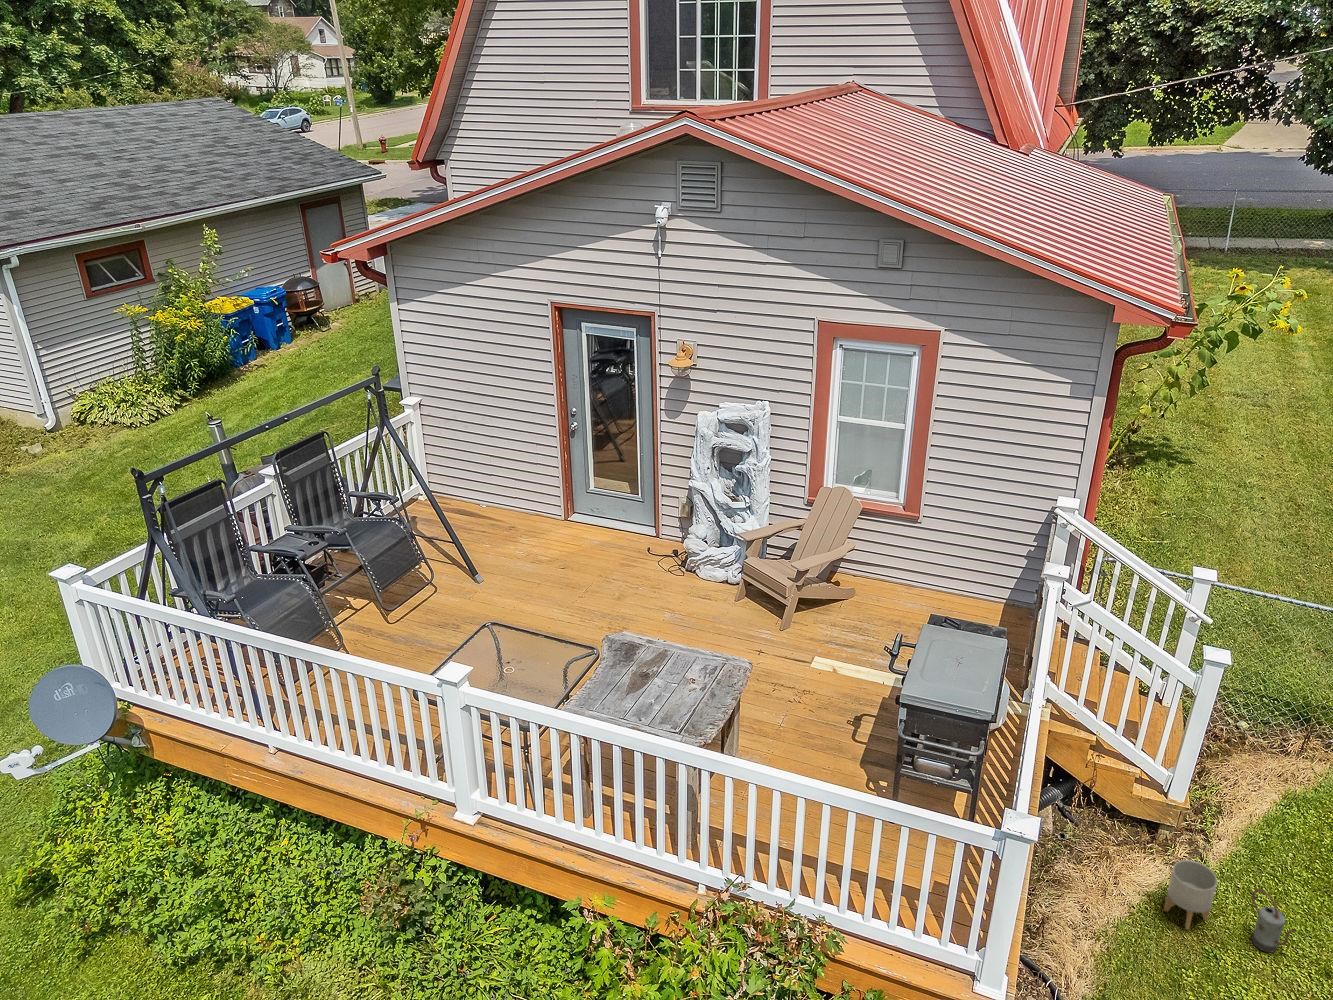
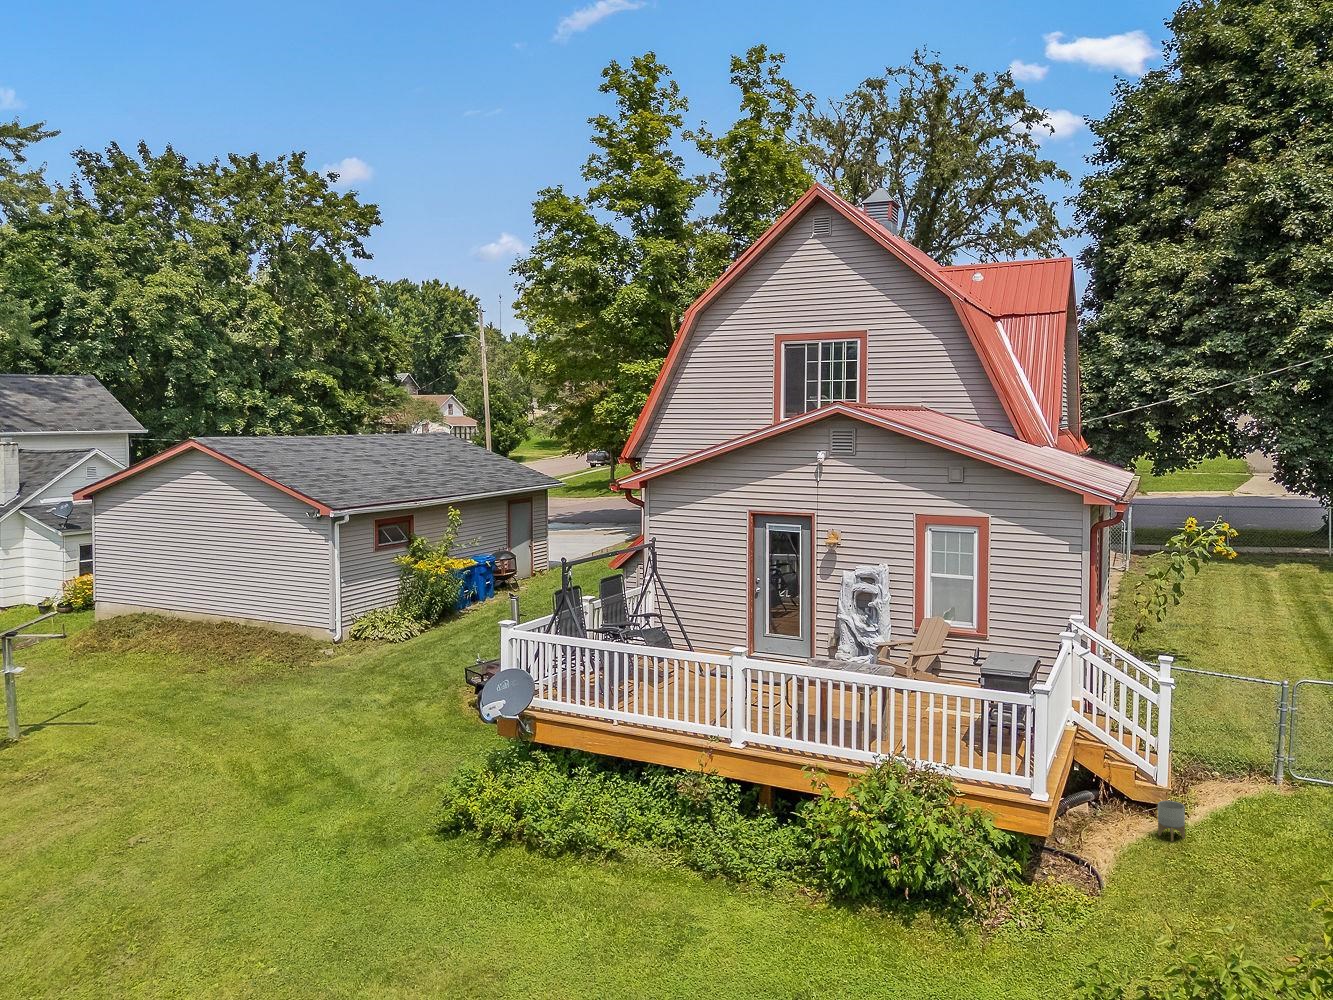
watering can: present [1252,889,1296,953] -> none [1207,808,1231,847]

